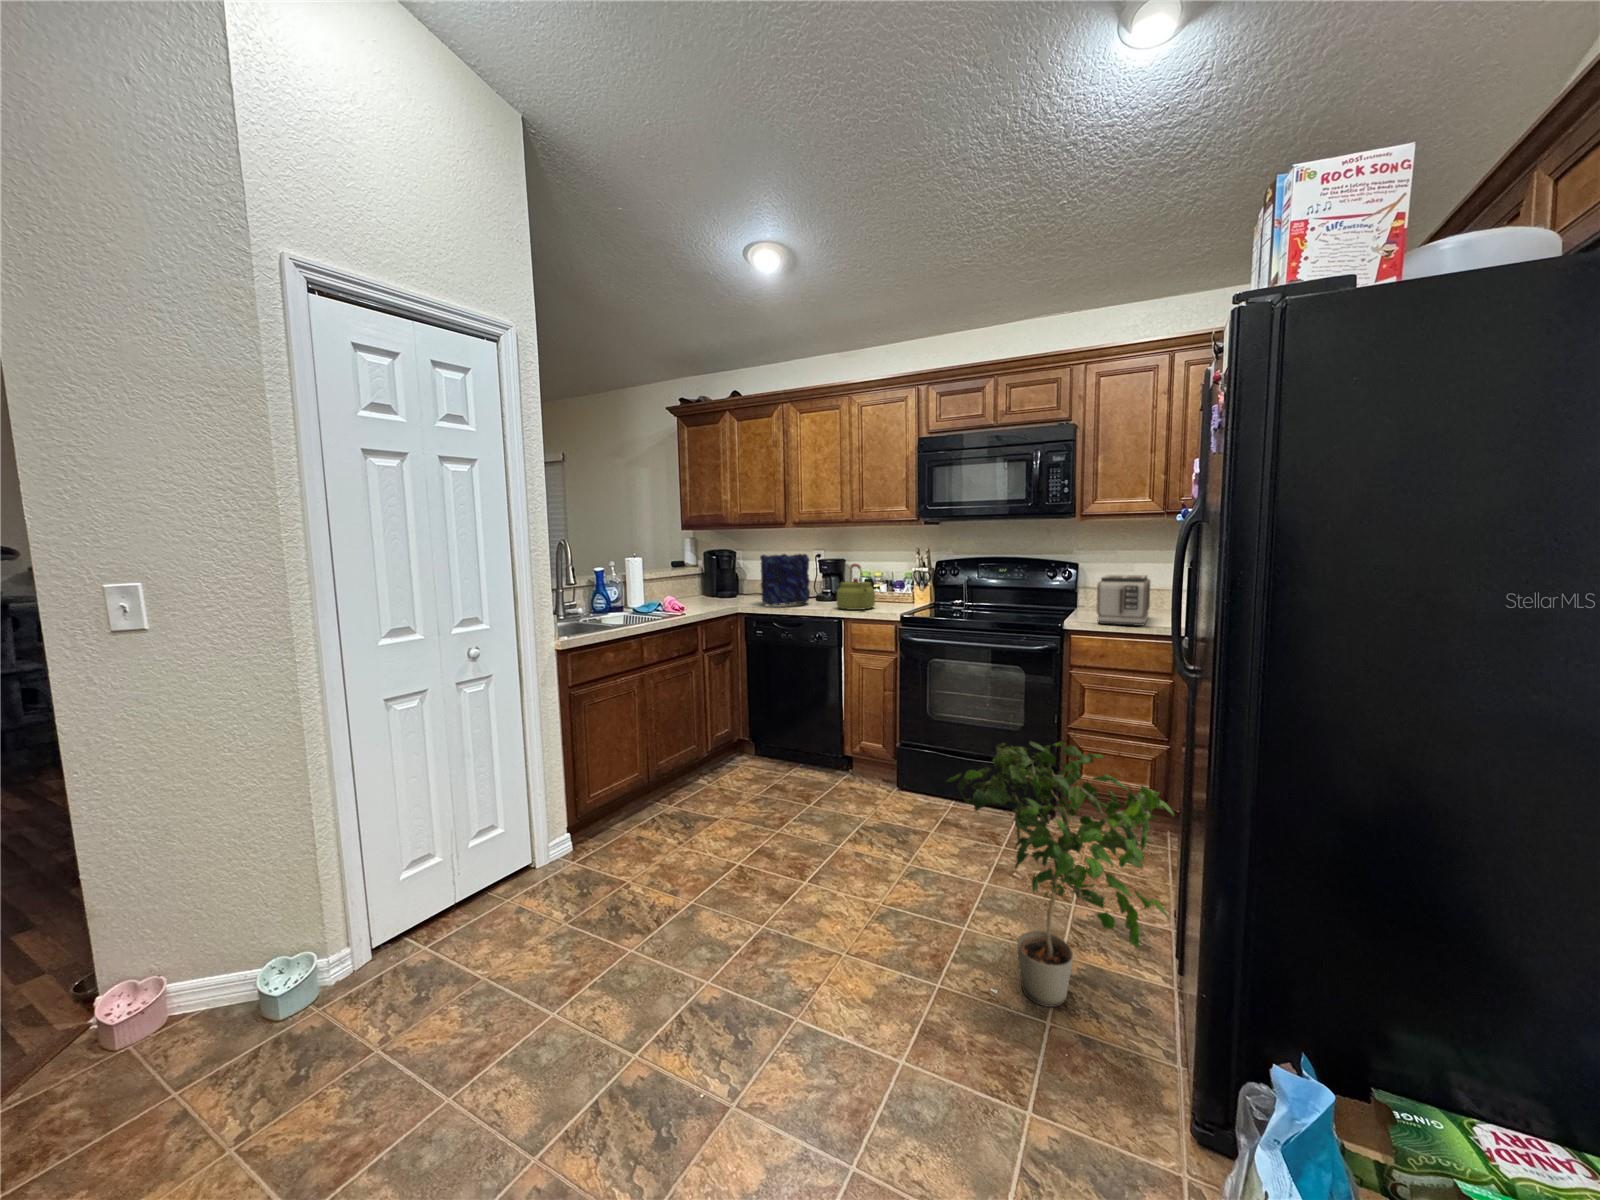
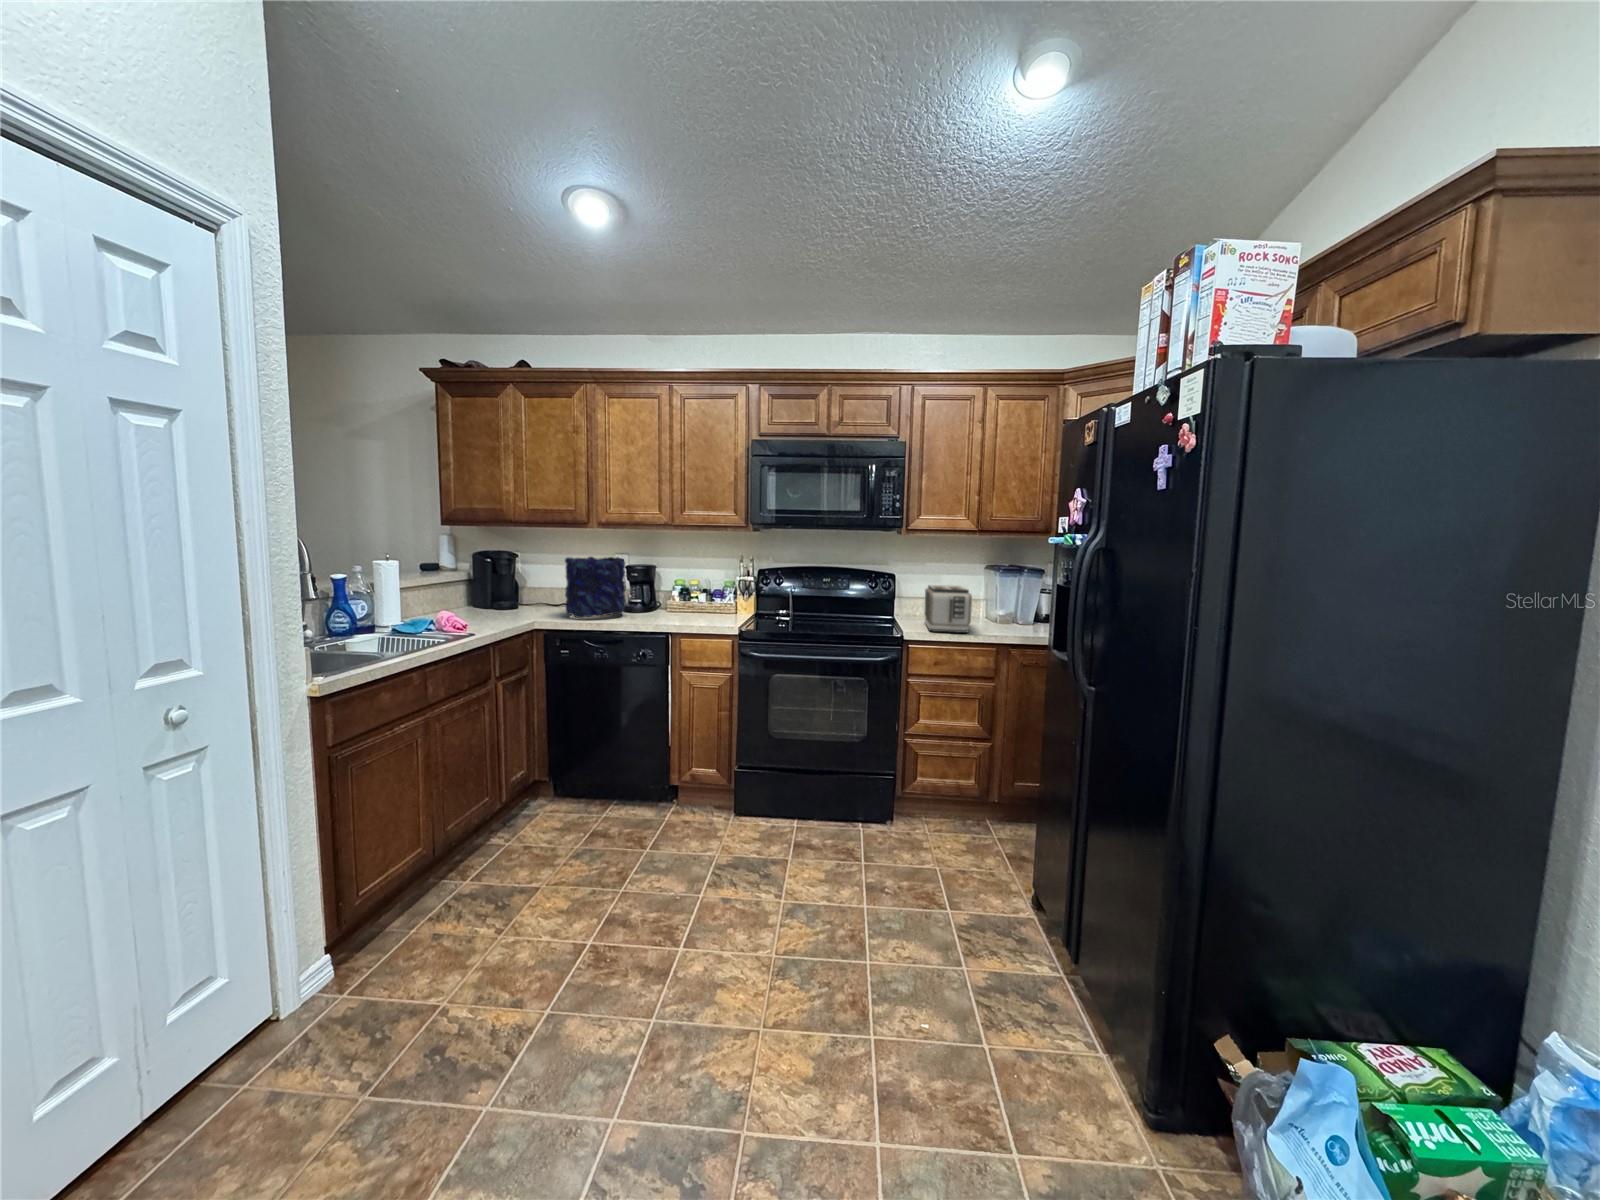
kettle: present [837,564,875,610] -> none [662,570,705,621]
potted plant: present [947,742,1174,1007] -> none [875,755,1101,1026]

